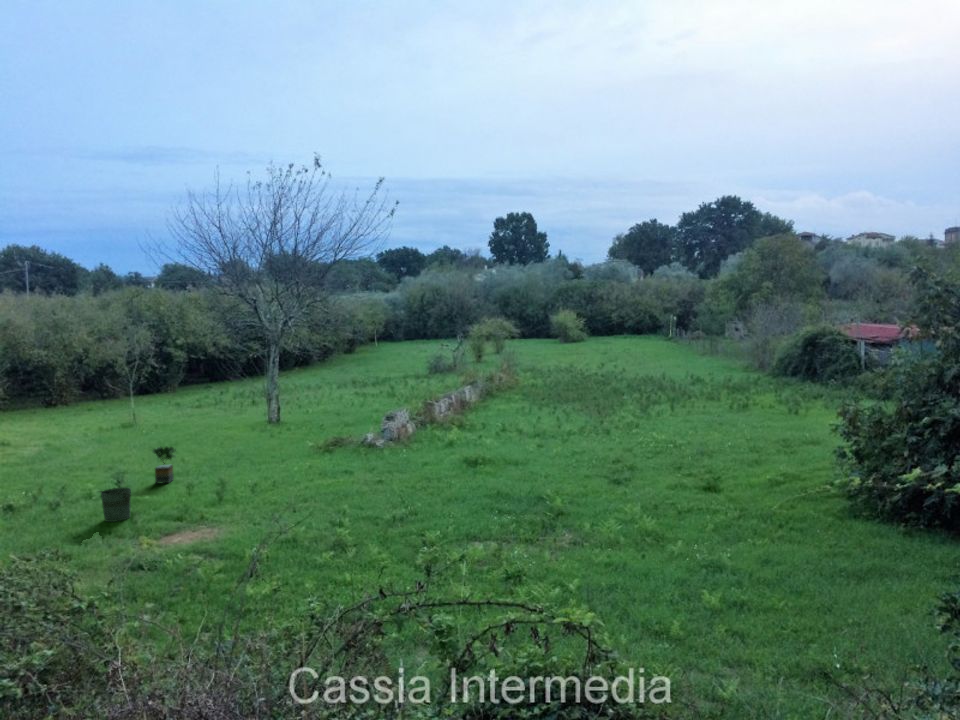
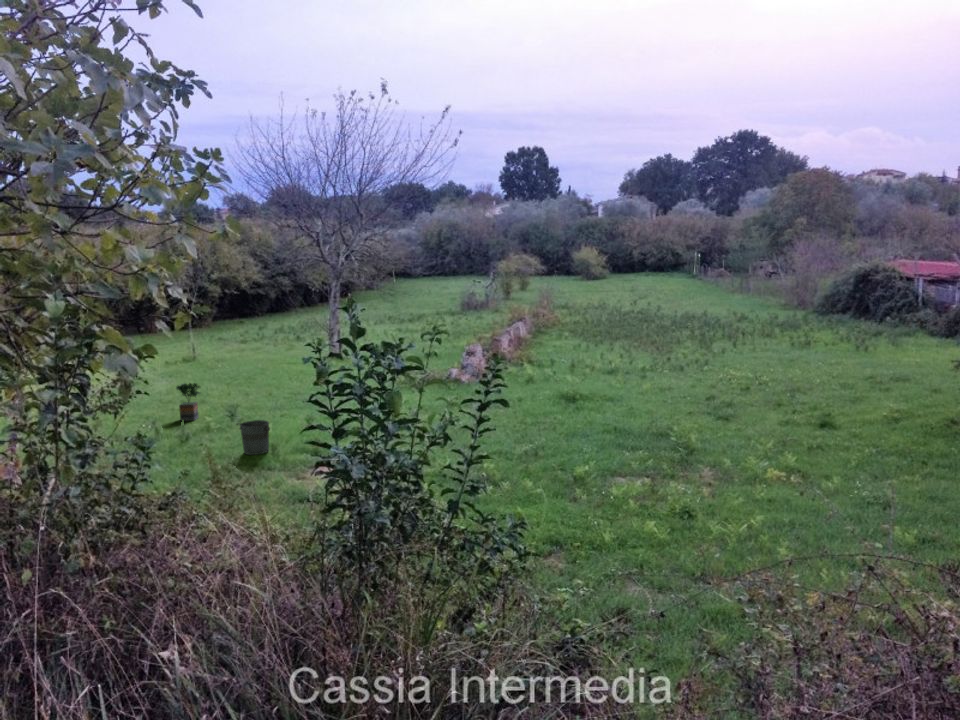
potted tree: present [153,446,176,483] -> present [176,383,200,421]

